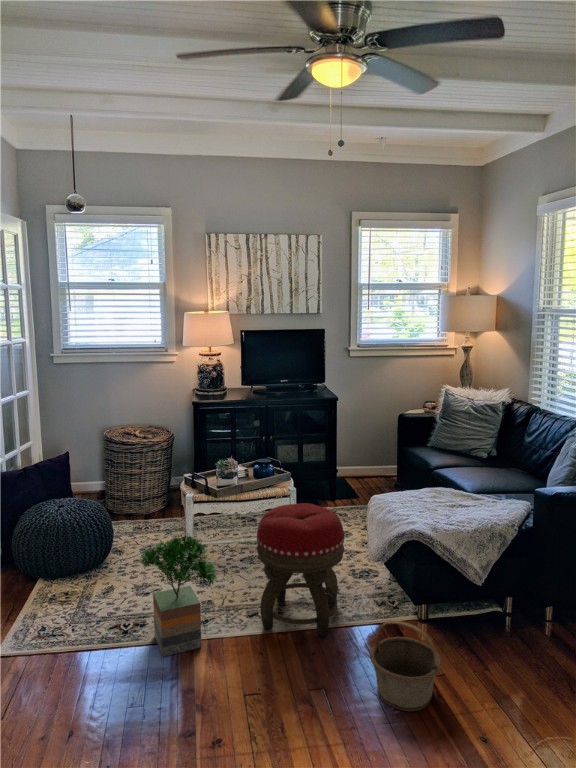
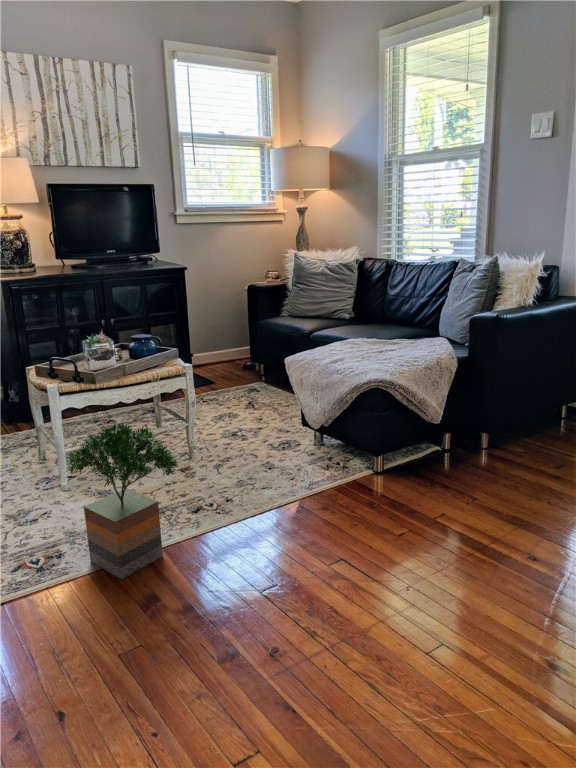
footstool: present [257,503,344,636] -> none [193,368,298,519]
basket: present [370,620,441,711] -> none [374,461,450,549]

